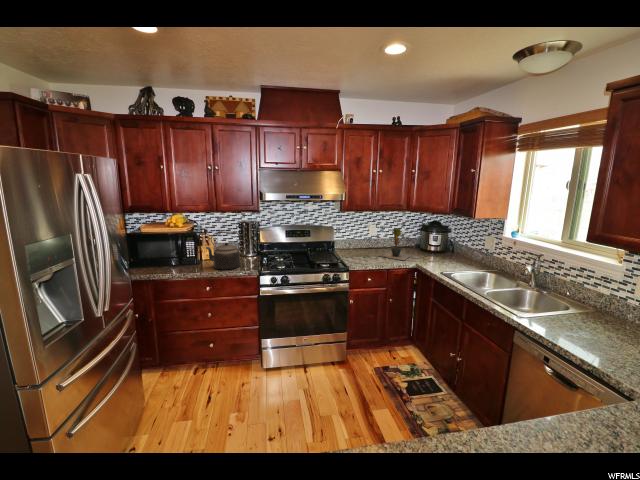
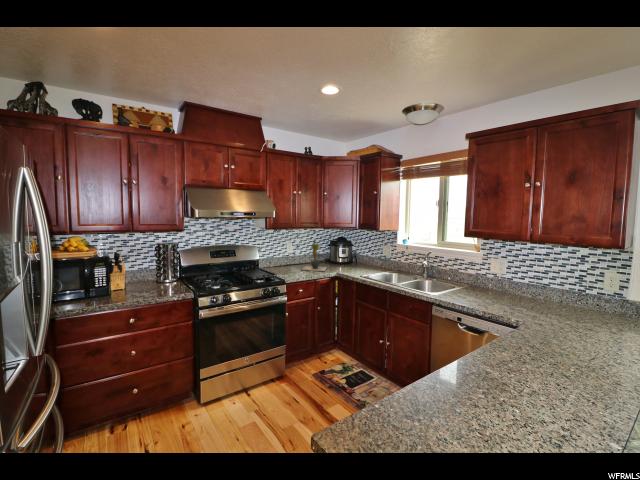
kettle: present [206,232,241,270] -> none [124,252,168,296]

